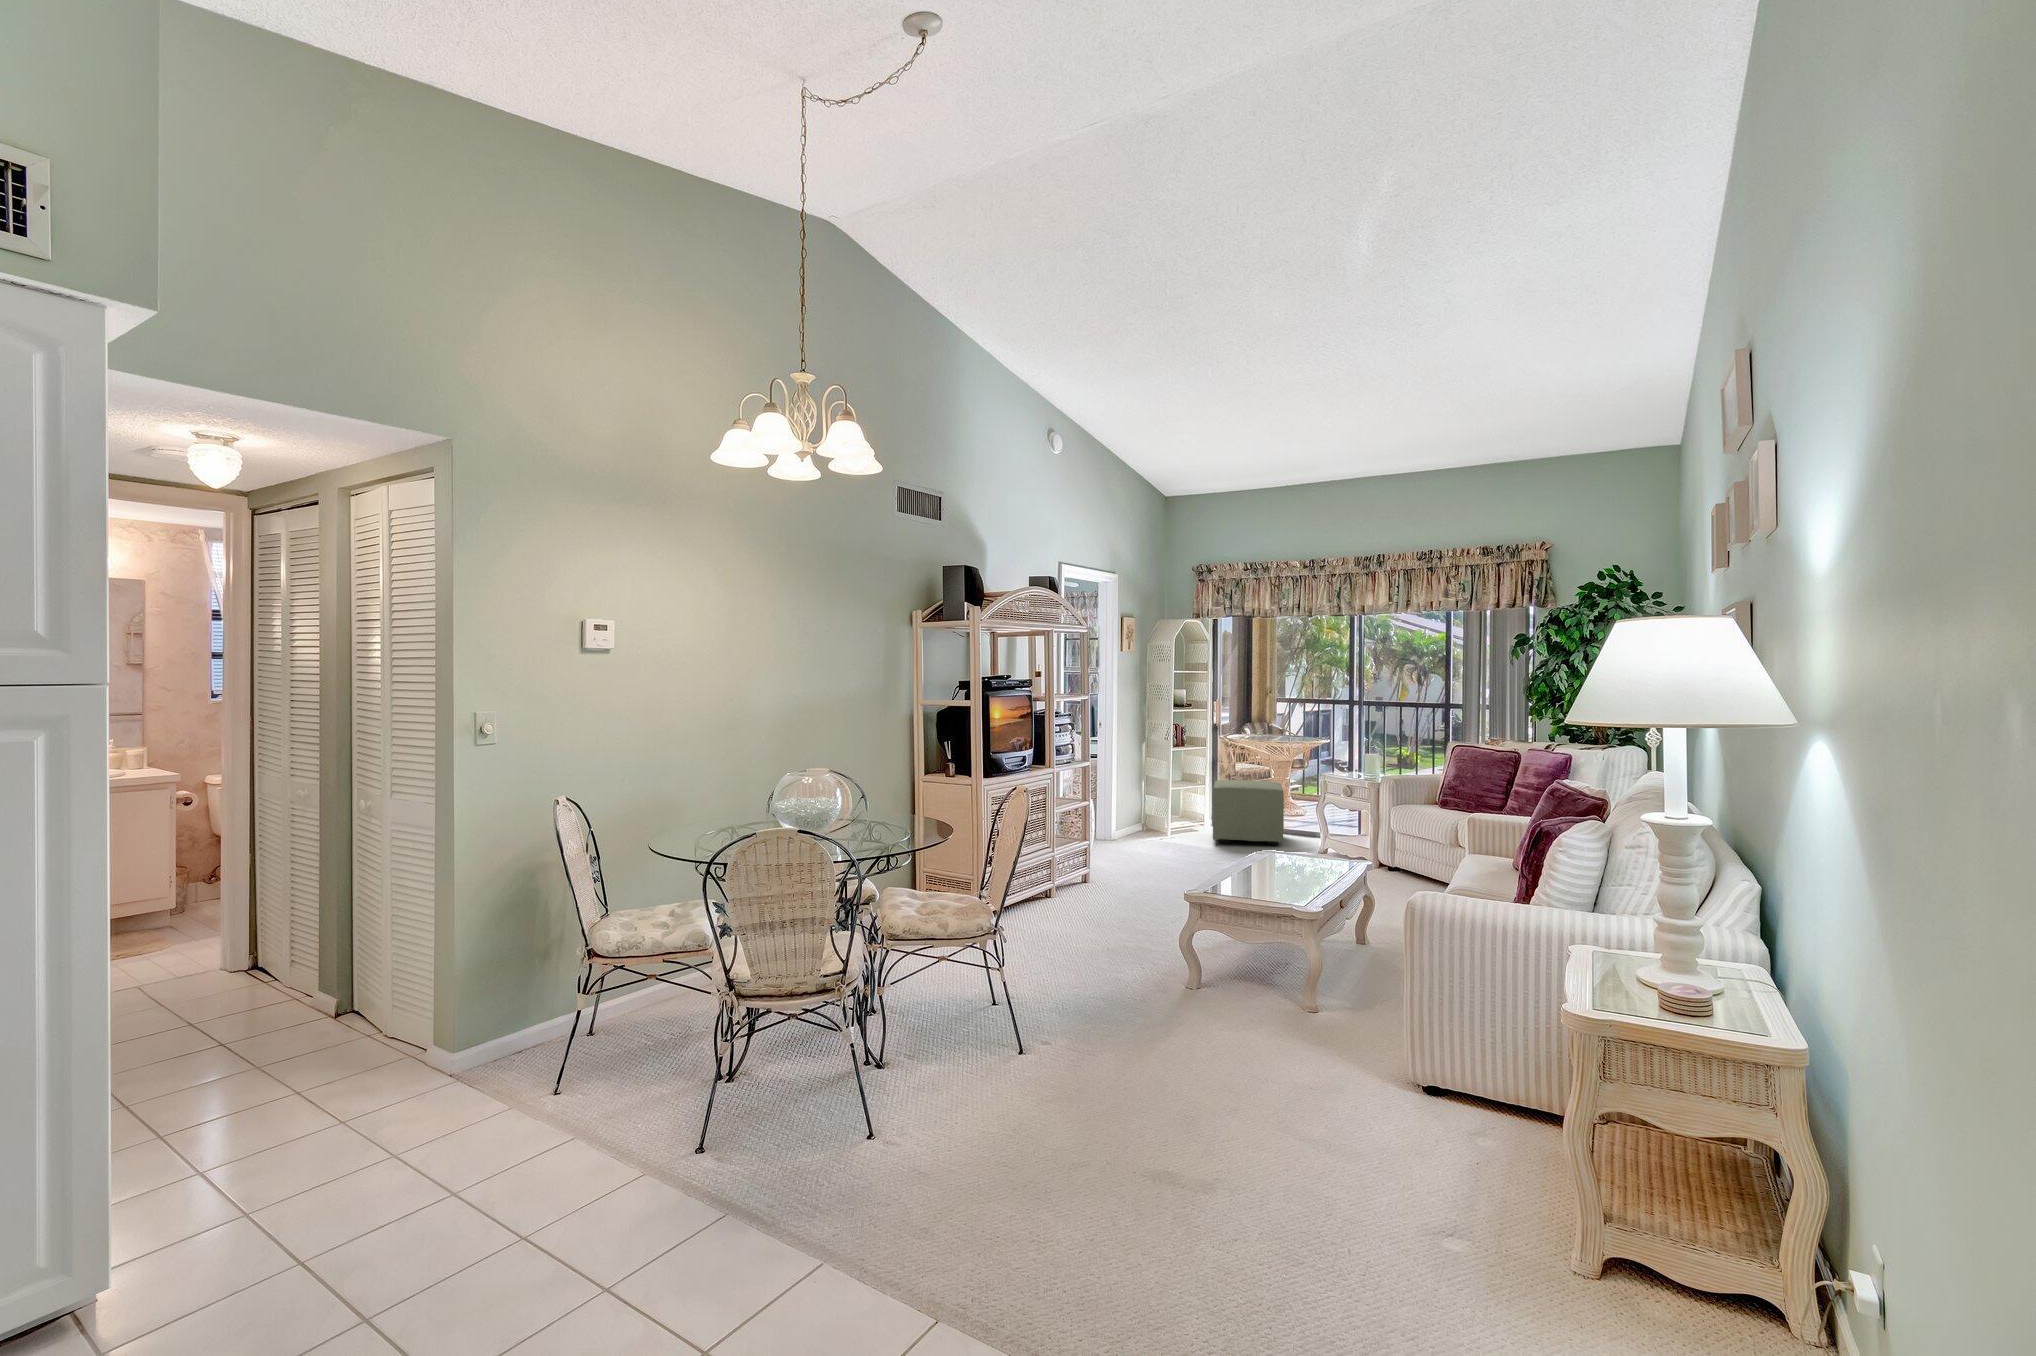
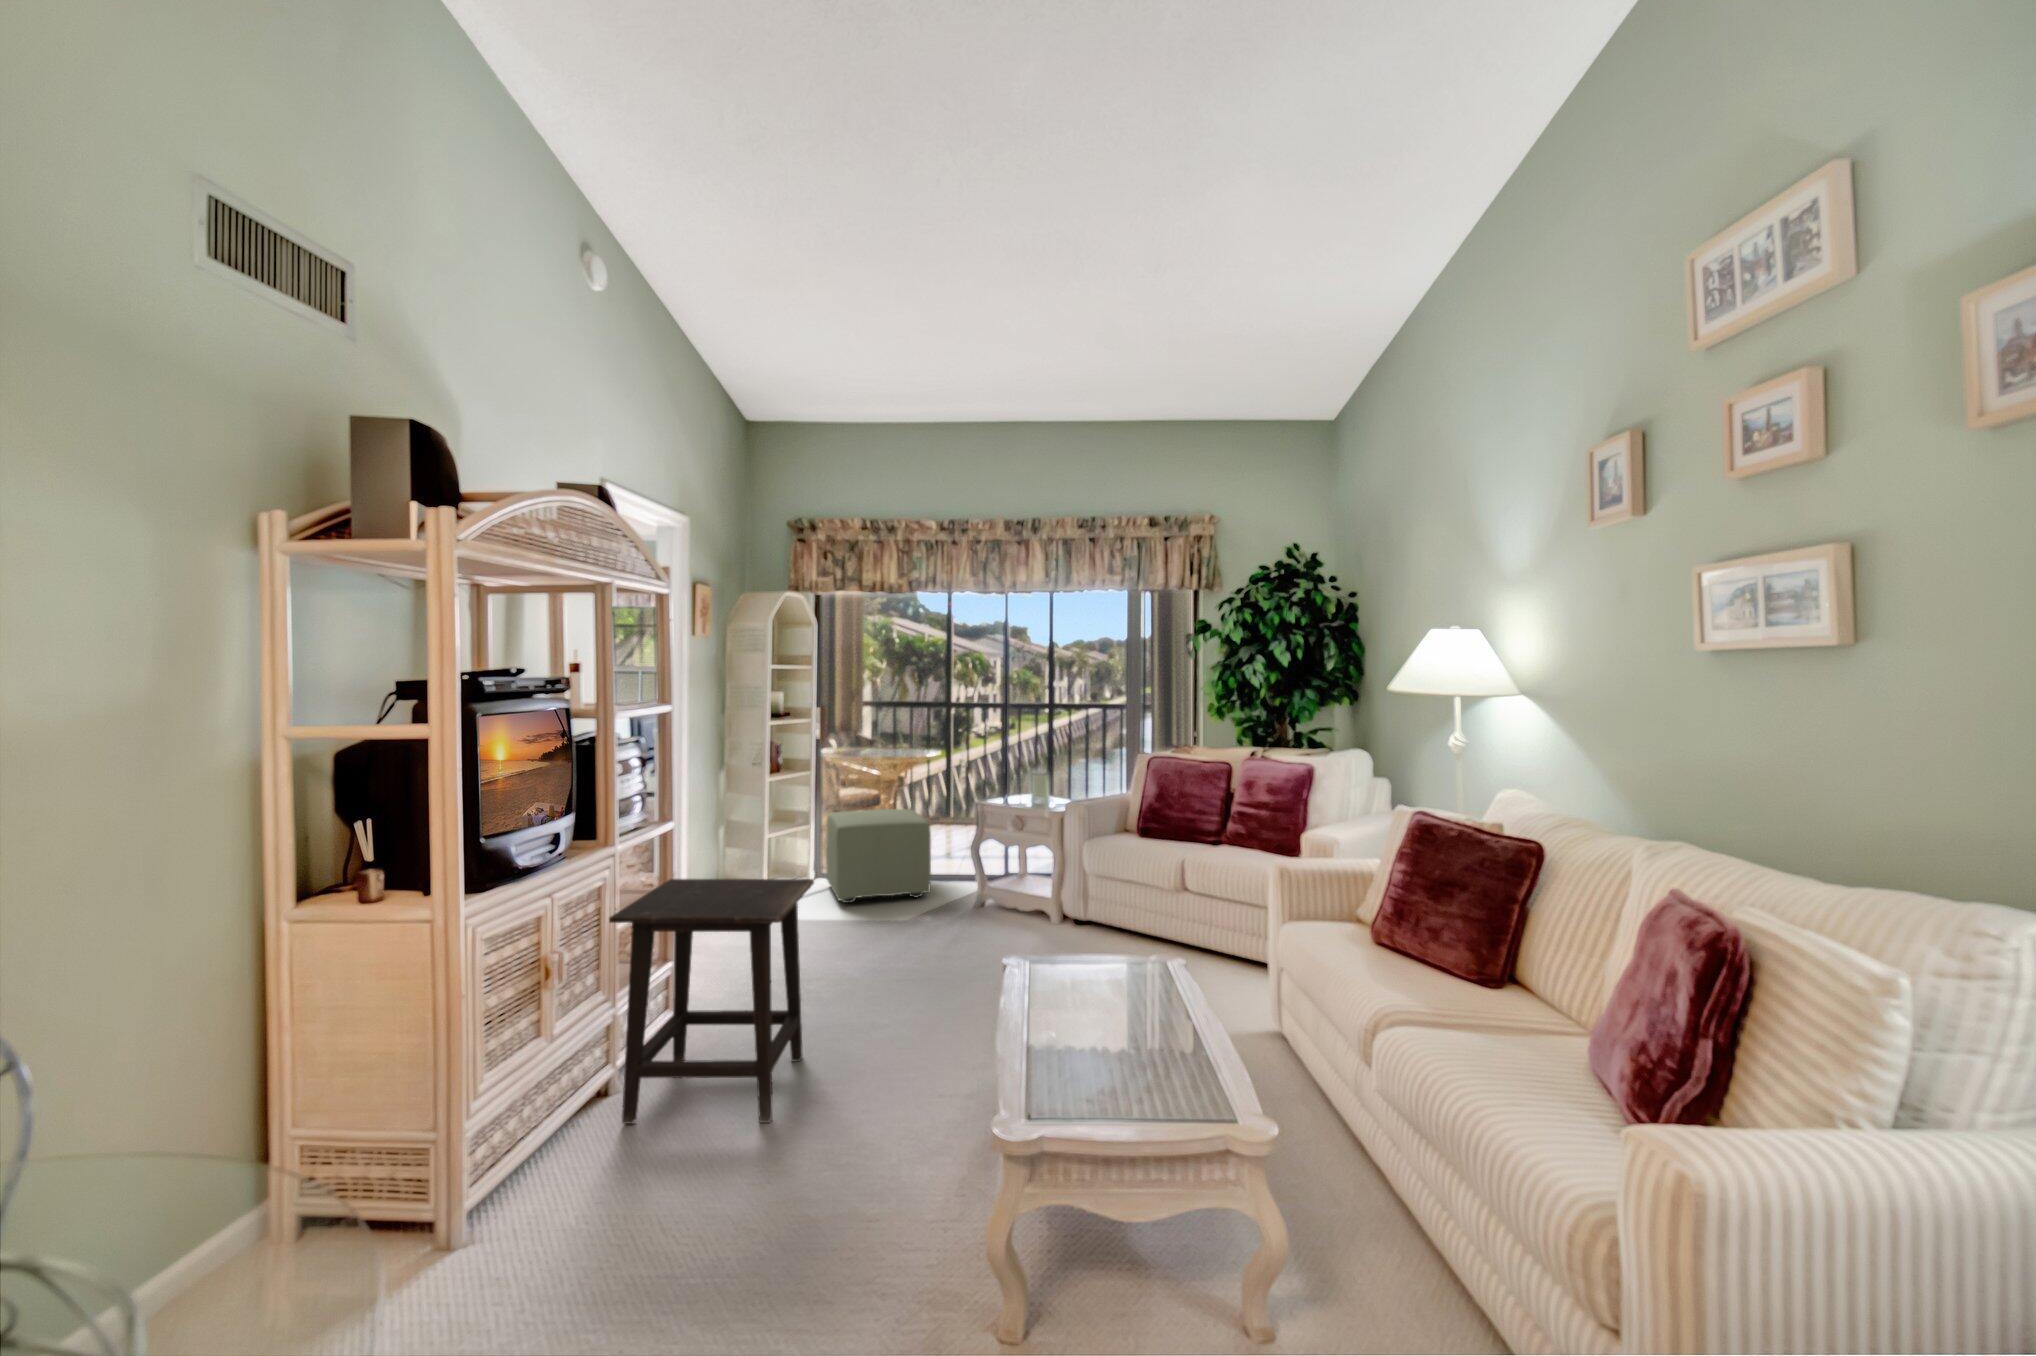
side table: none [1045,791,1155,914] -> present [609,879,814,1124]

